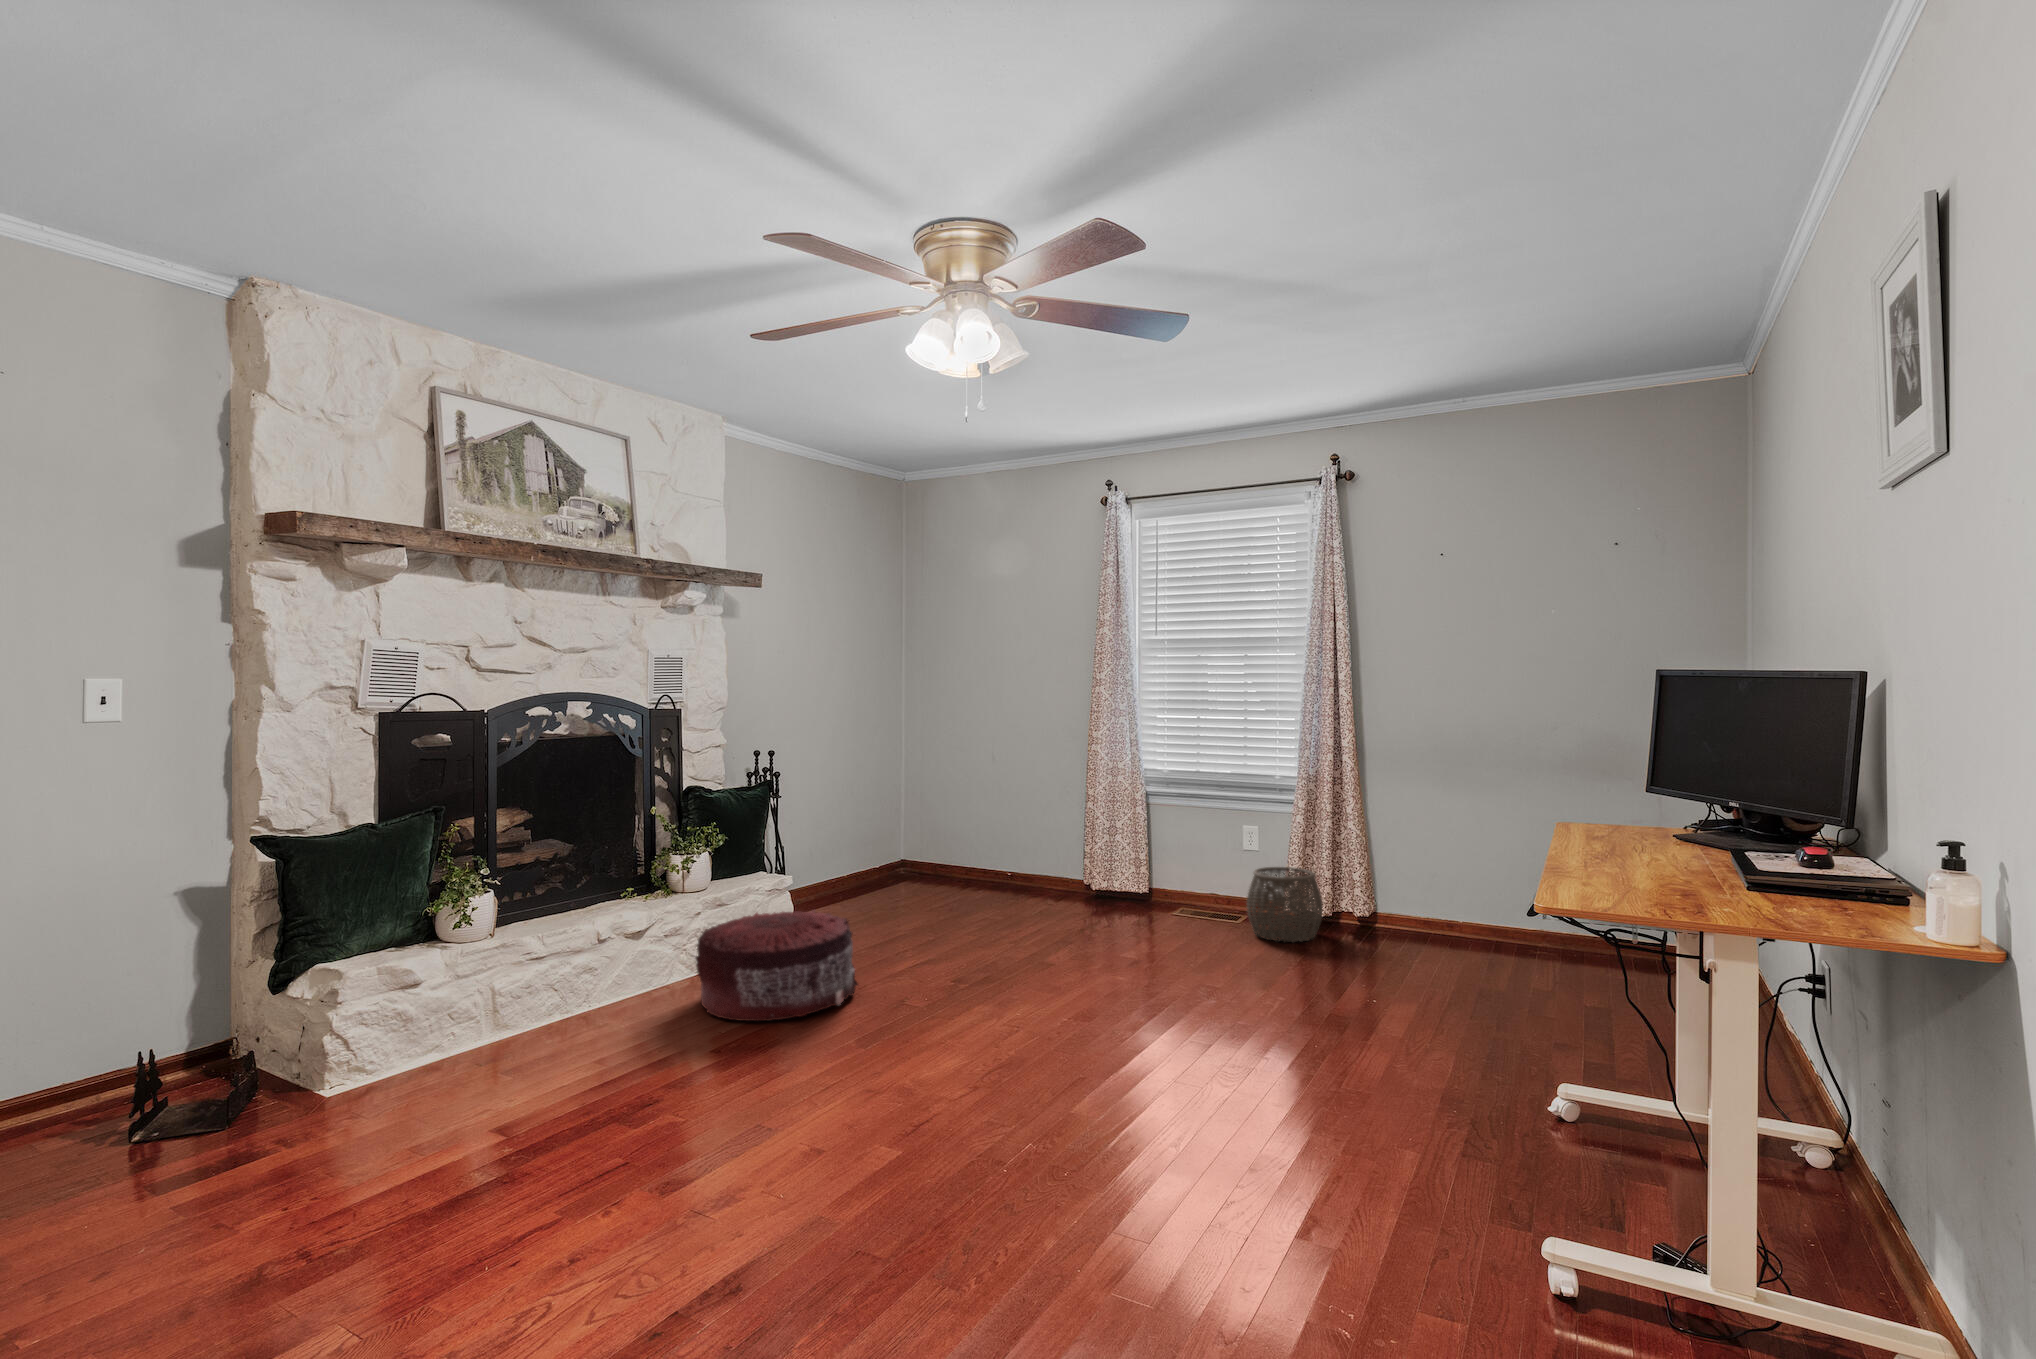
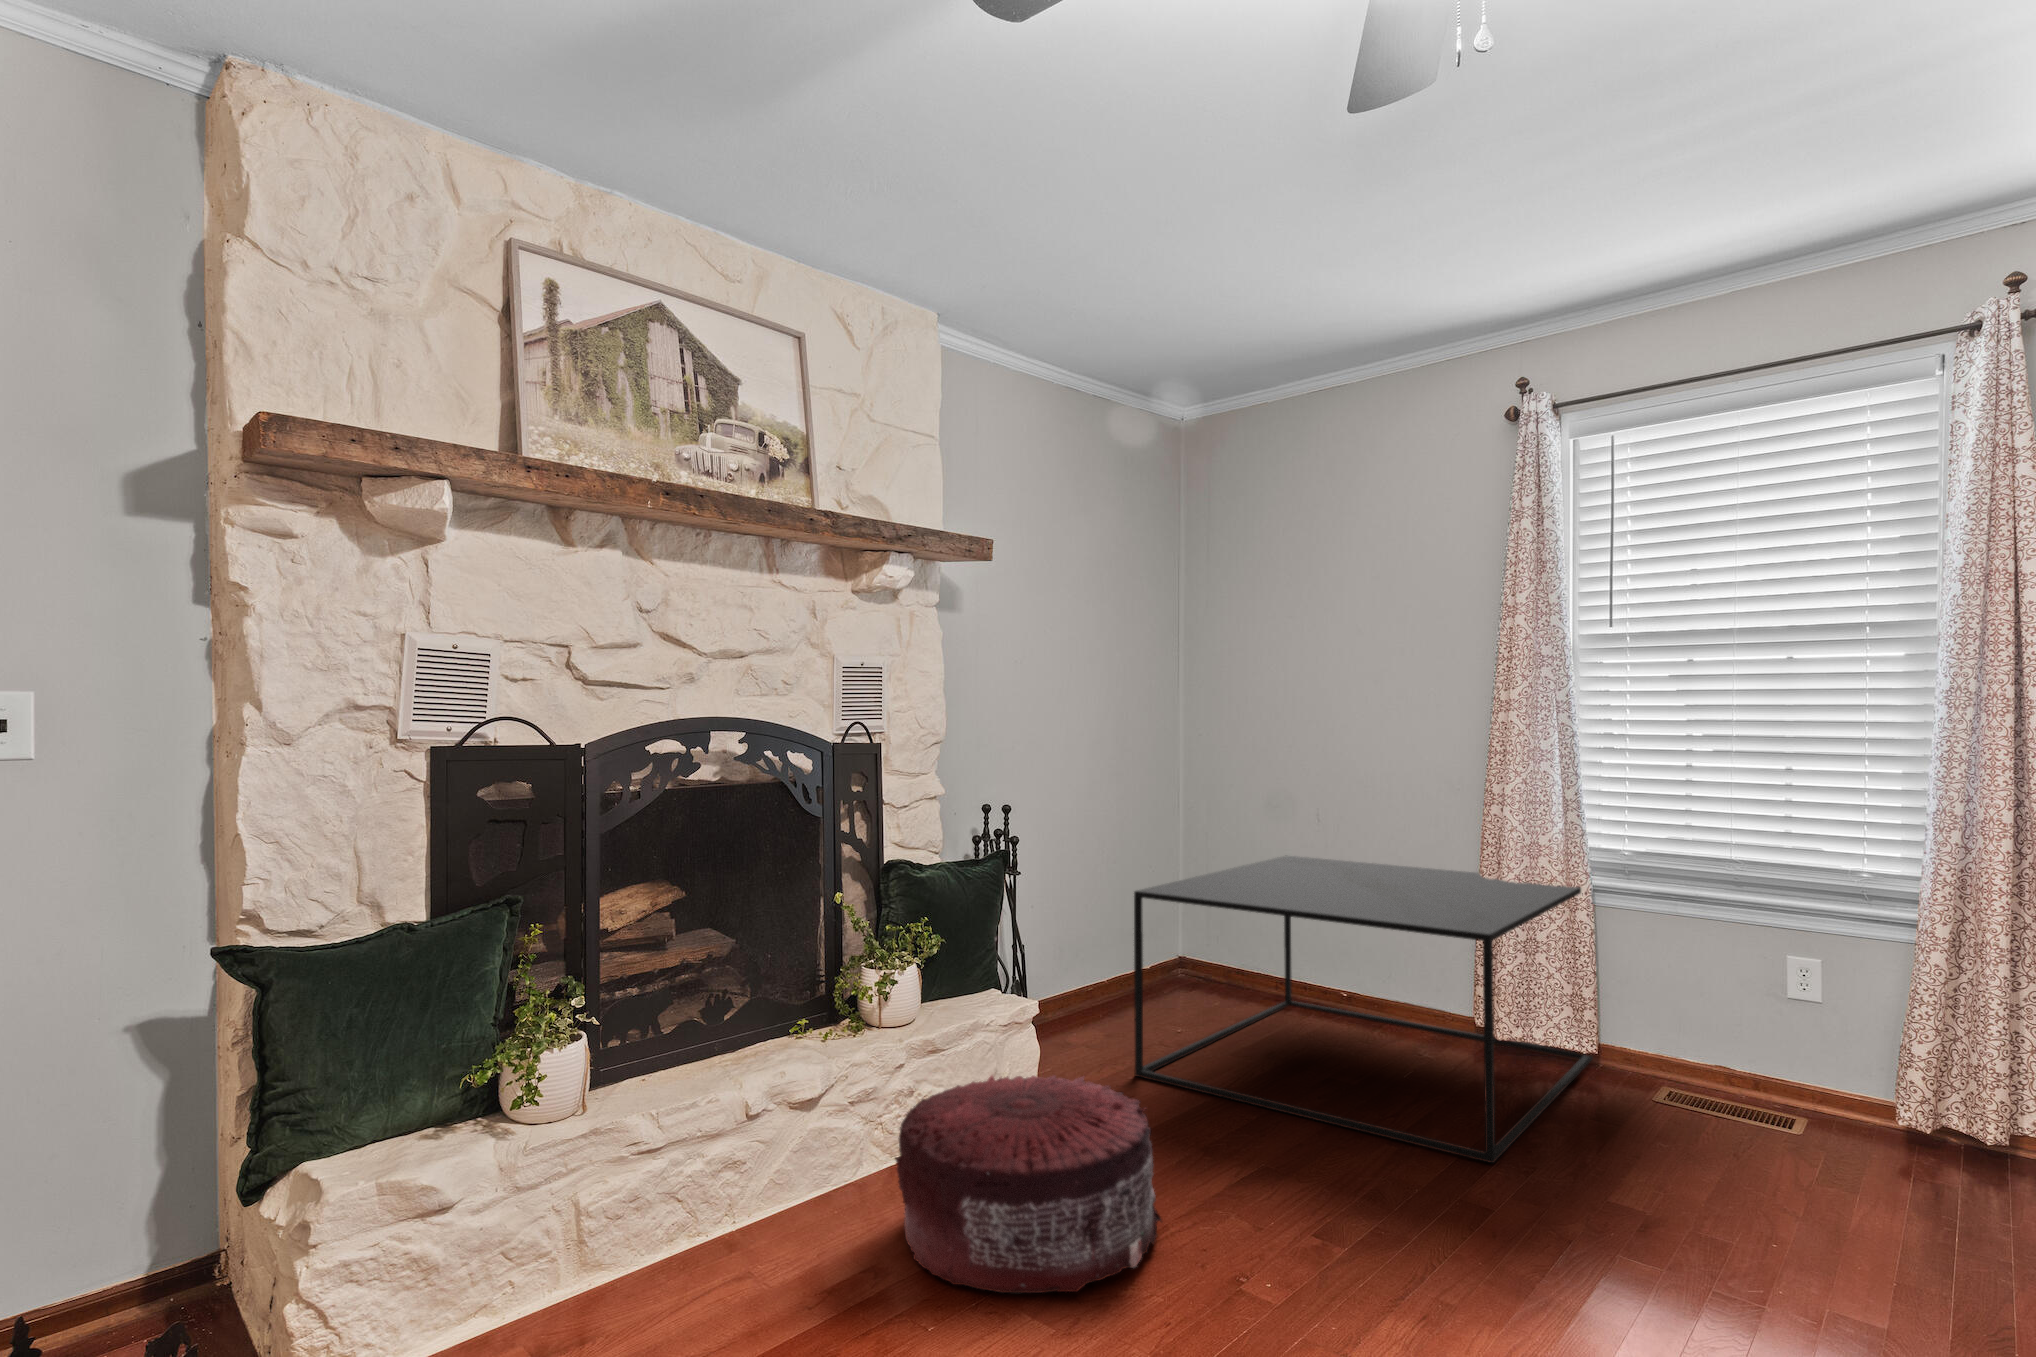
coffee table: none [857,784,1146,951] -> present [1134,856,1593,1163]
woven basket: present [1247,867,1323,942] -> none [1821,1031,1992,1181]

